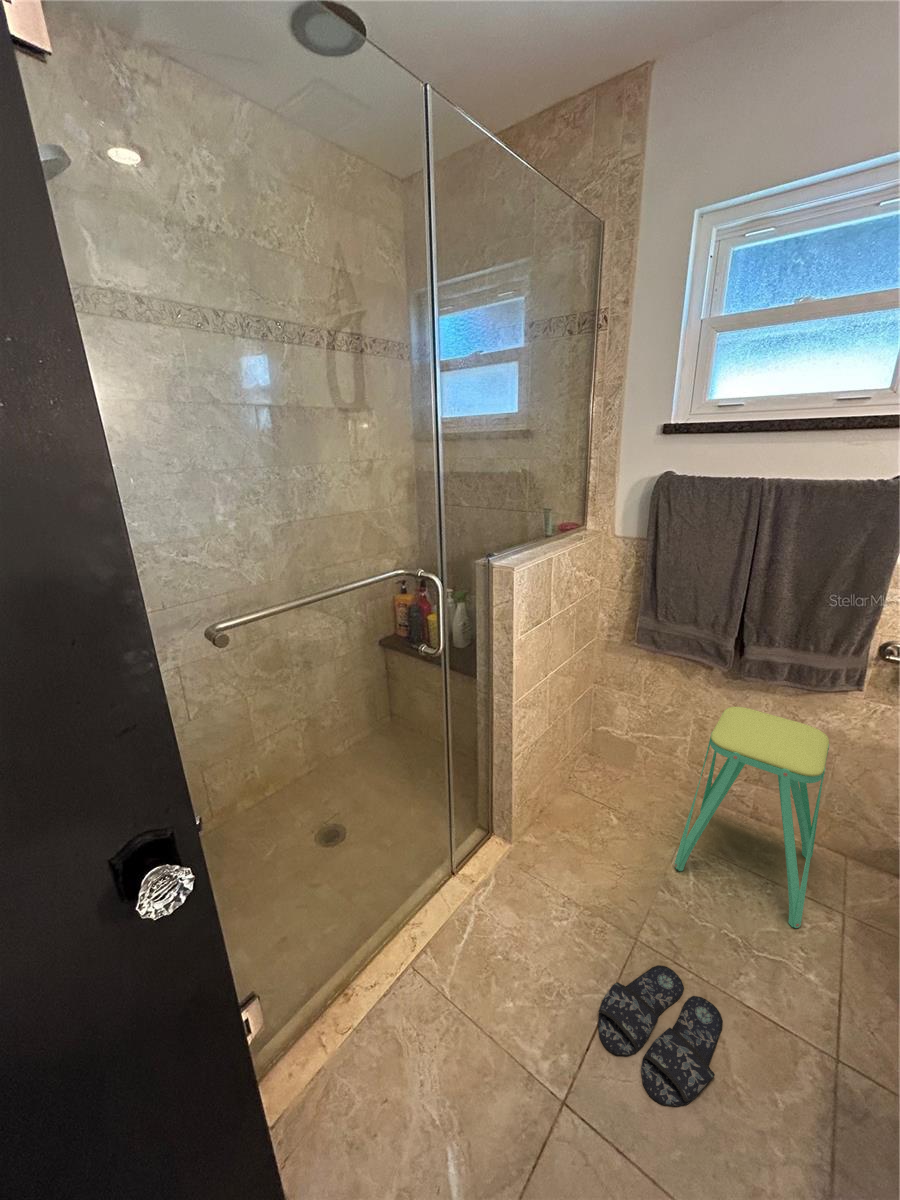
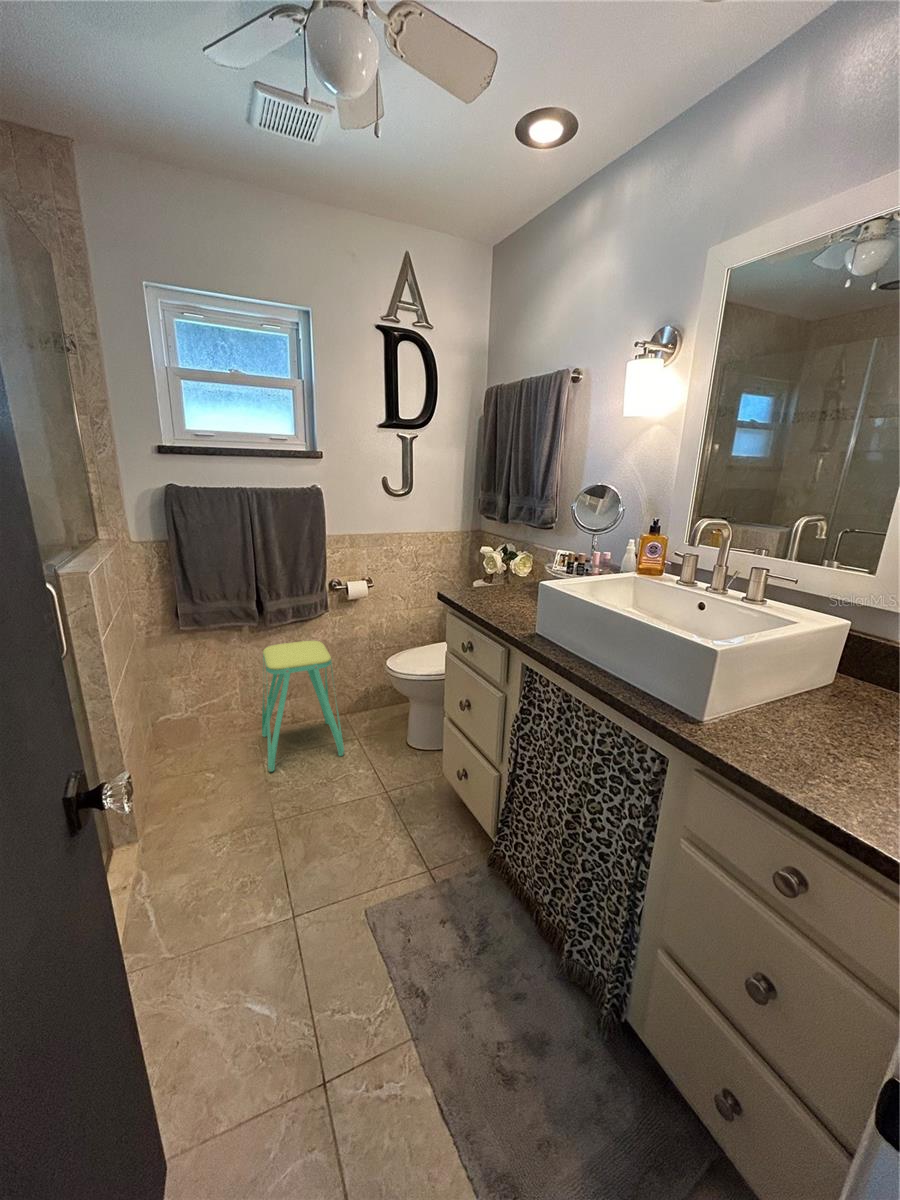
slippers: present [598,965,723,1107] -> none [279,812,350,875]

